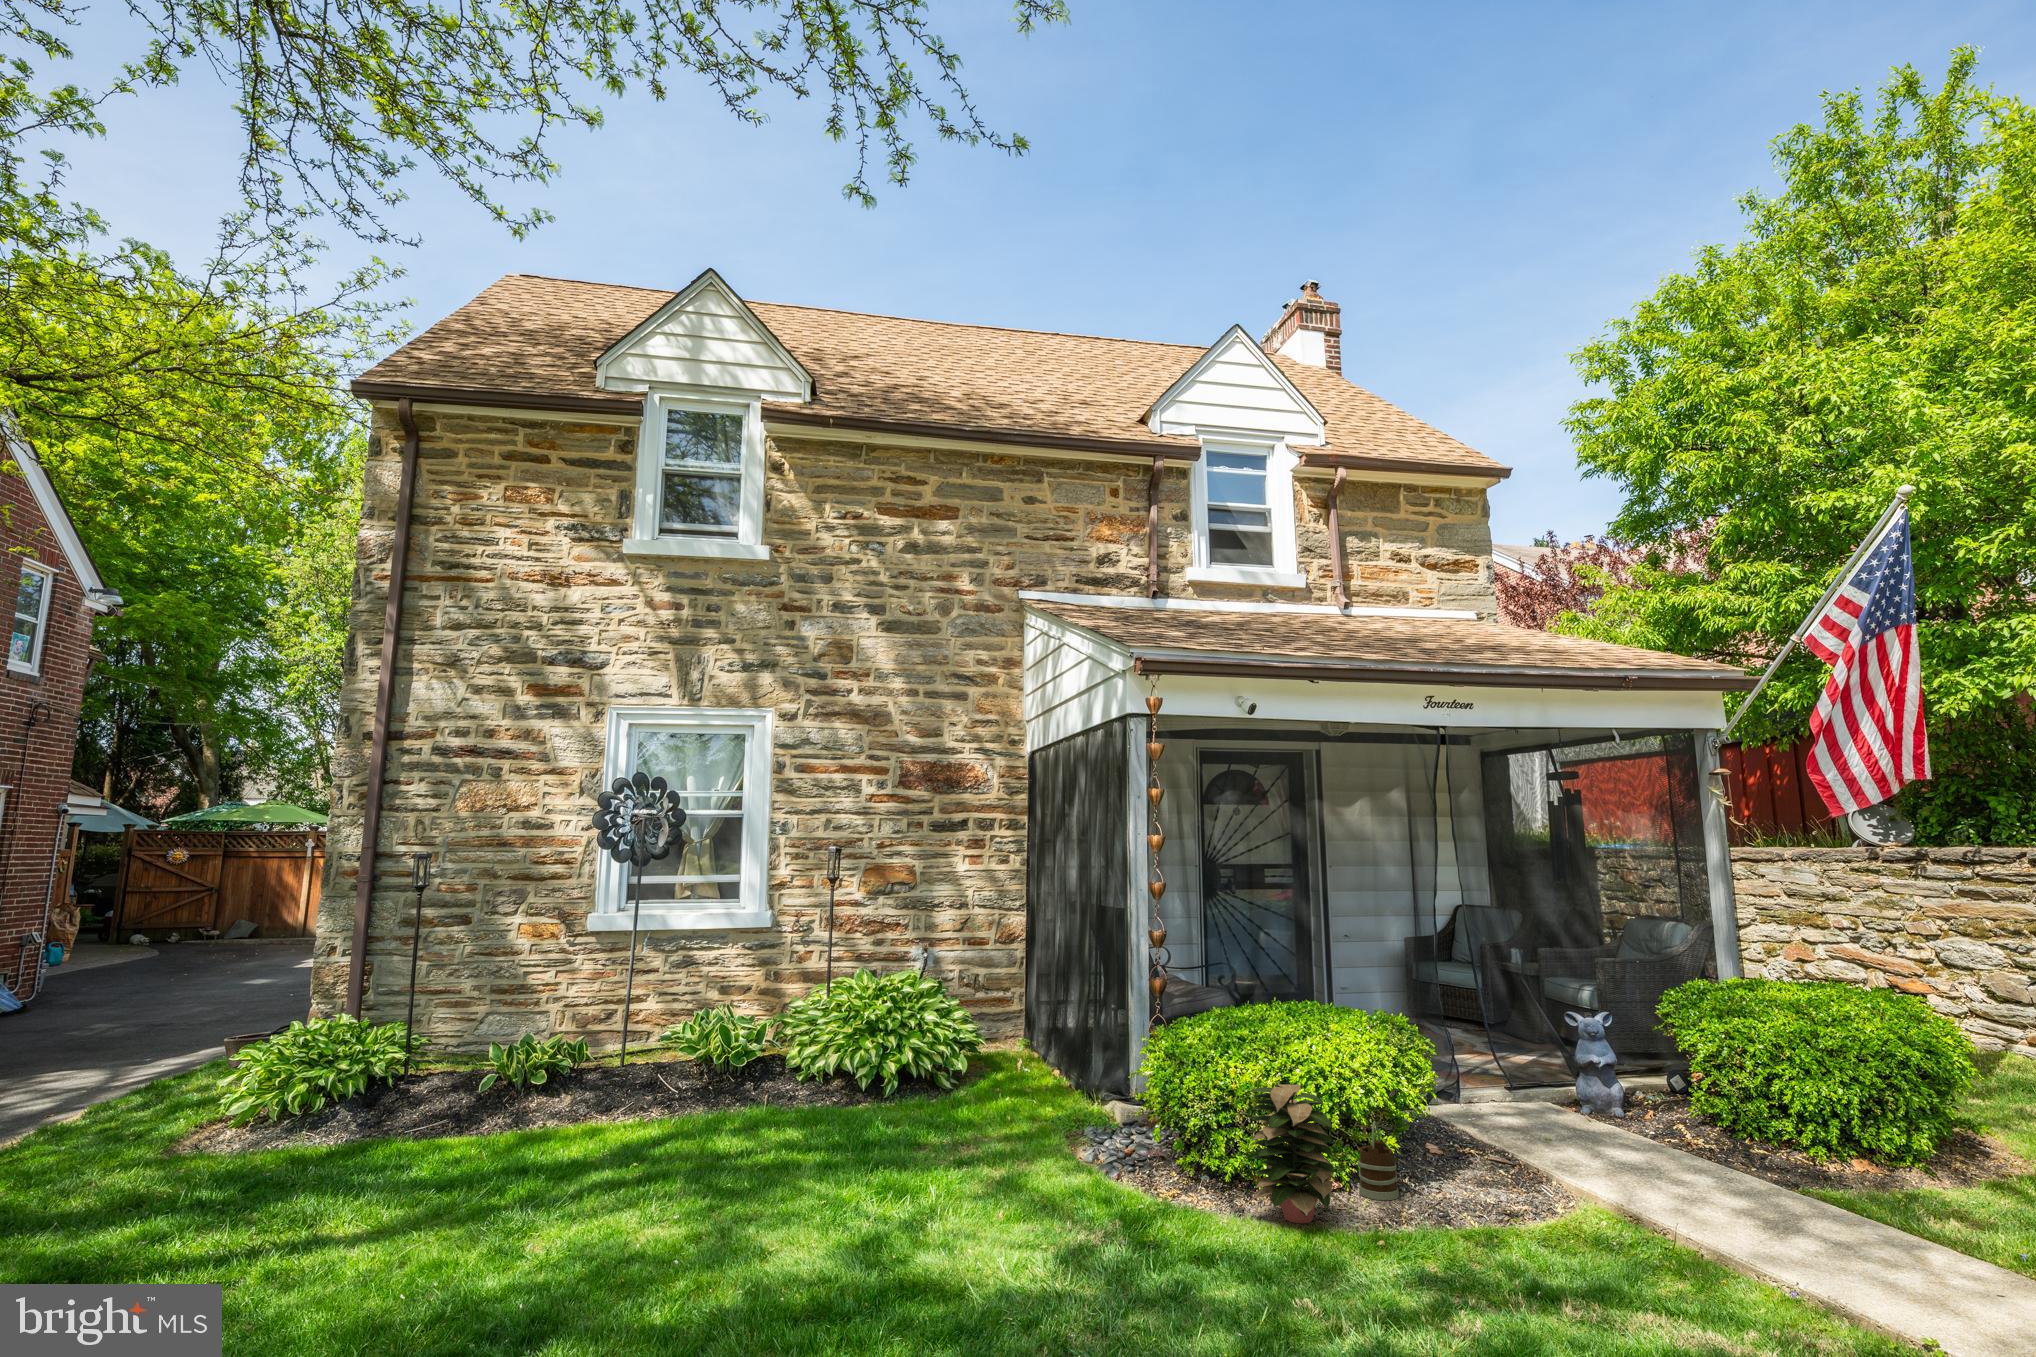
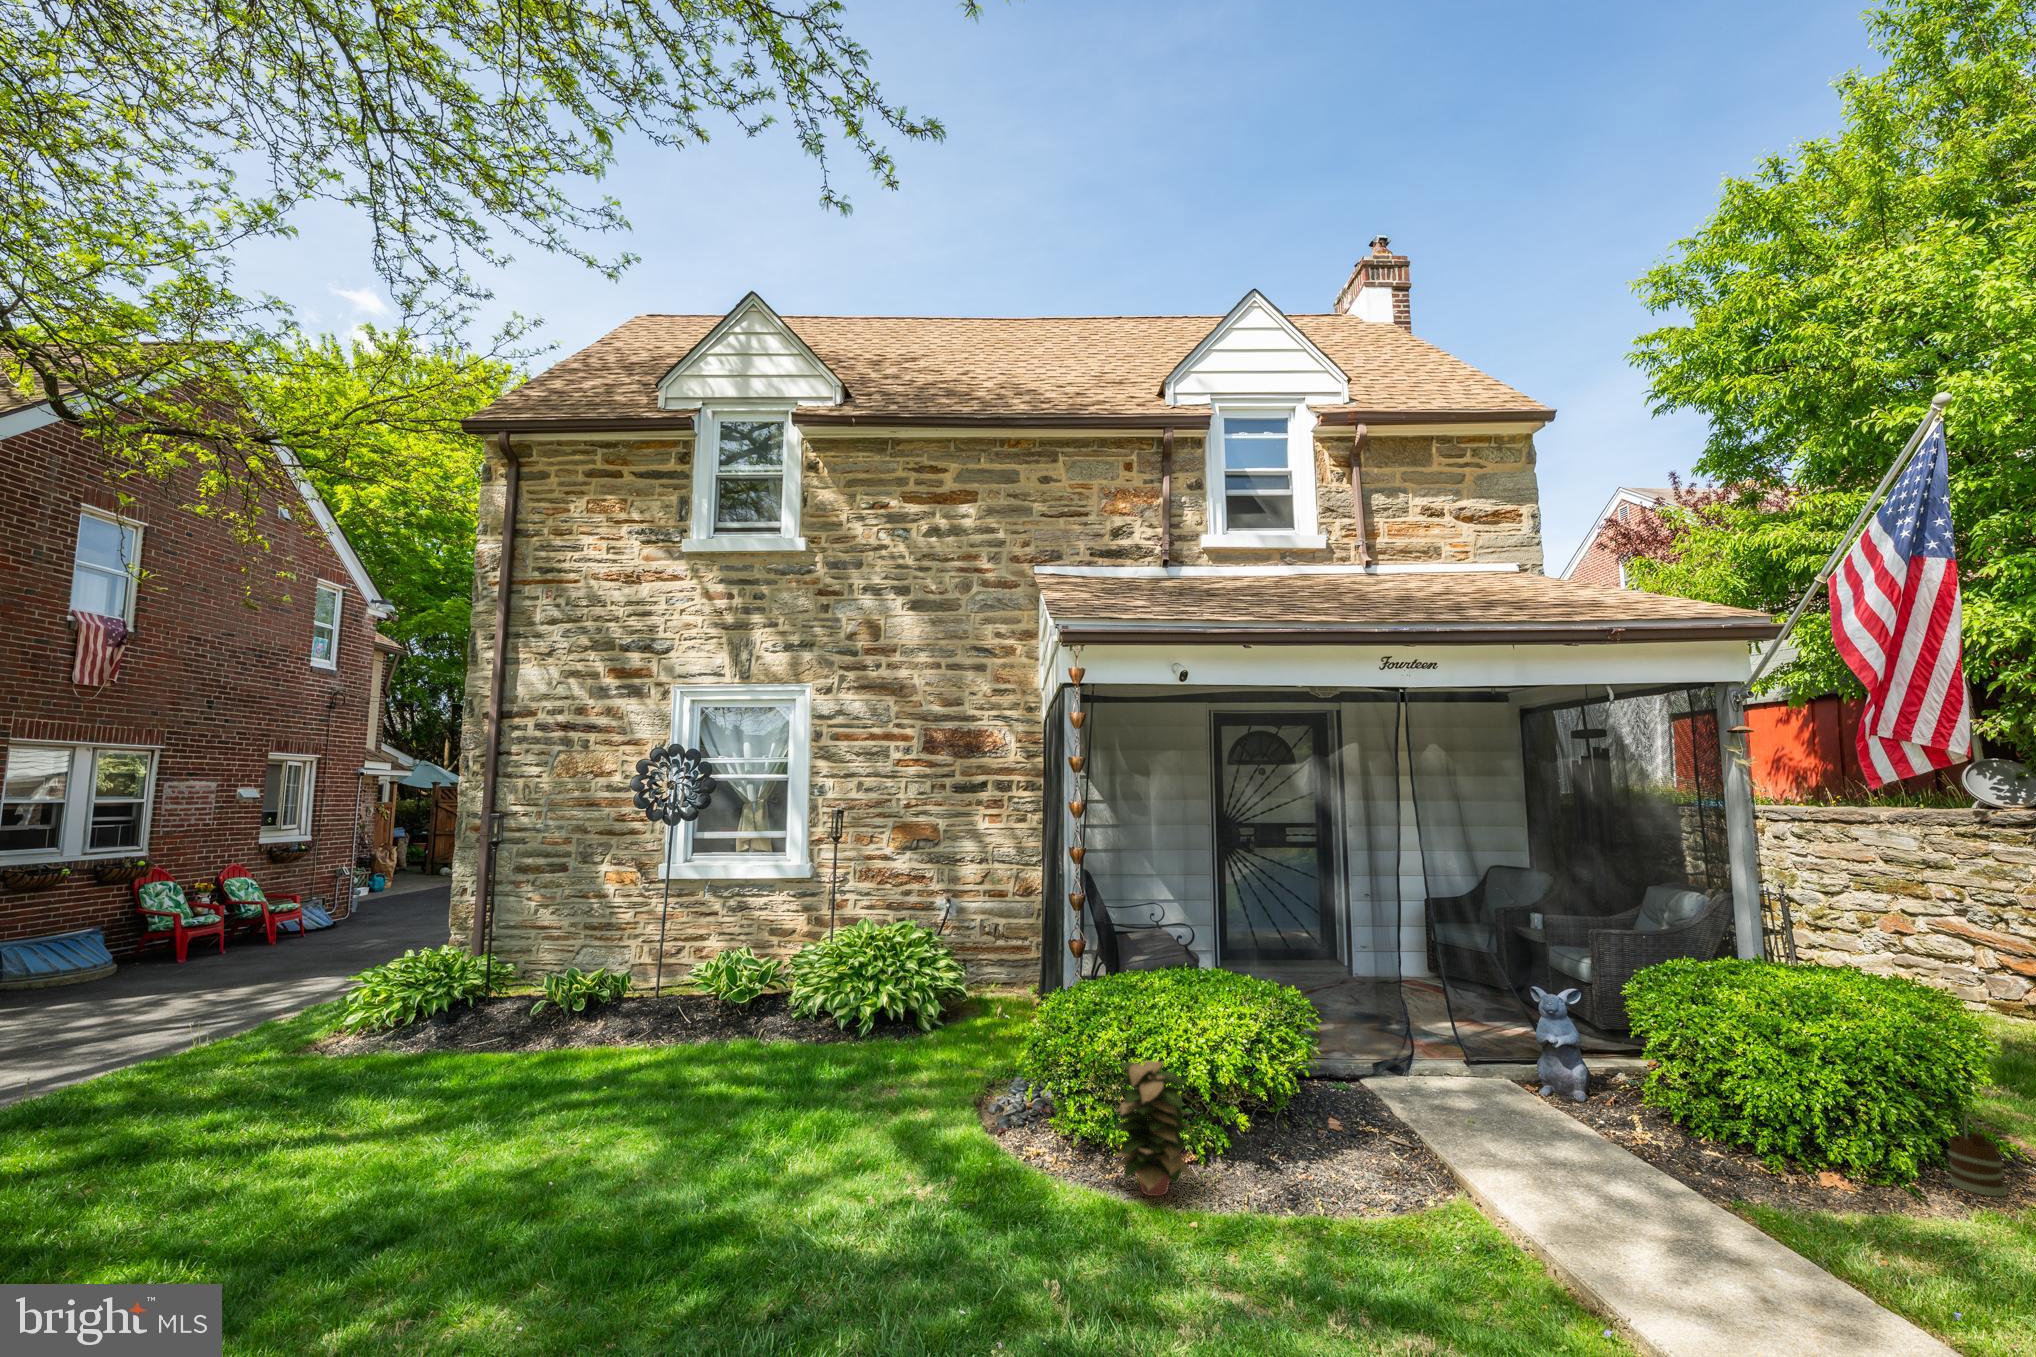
wooden bucket: present [1358,1121,1399,1200] -> present [1948,1112,2007,1196]

